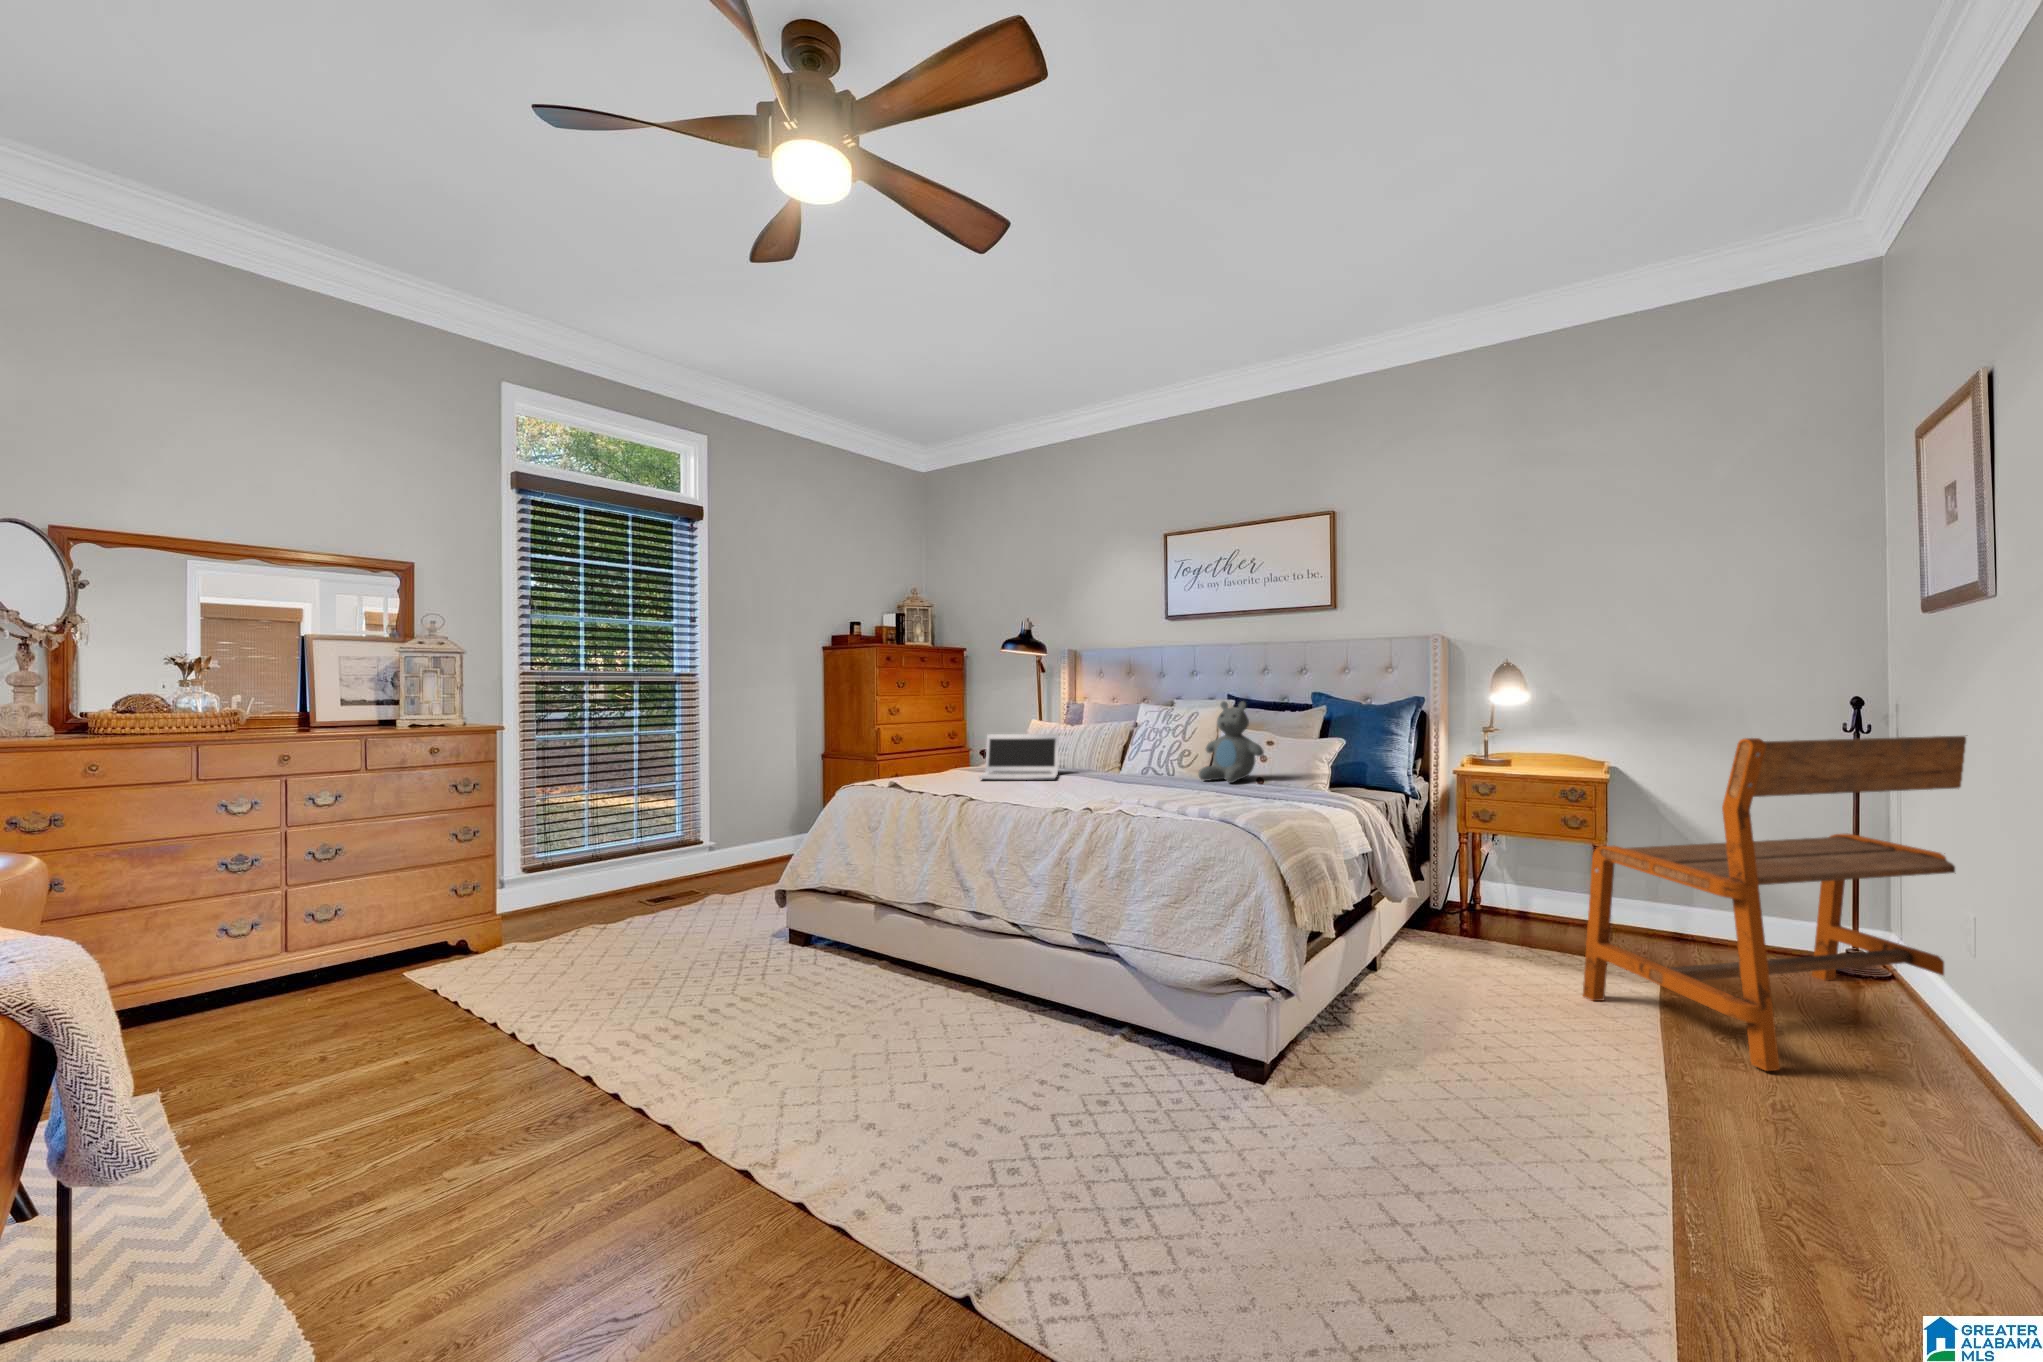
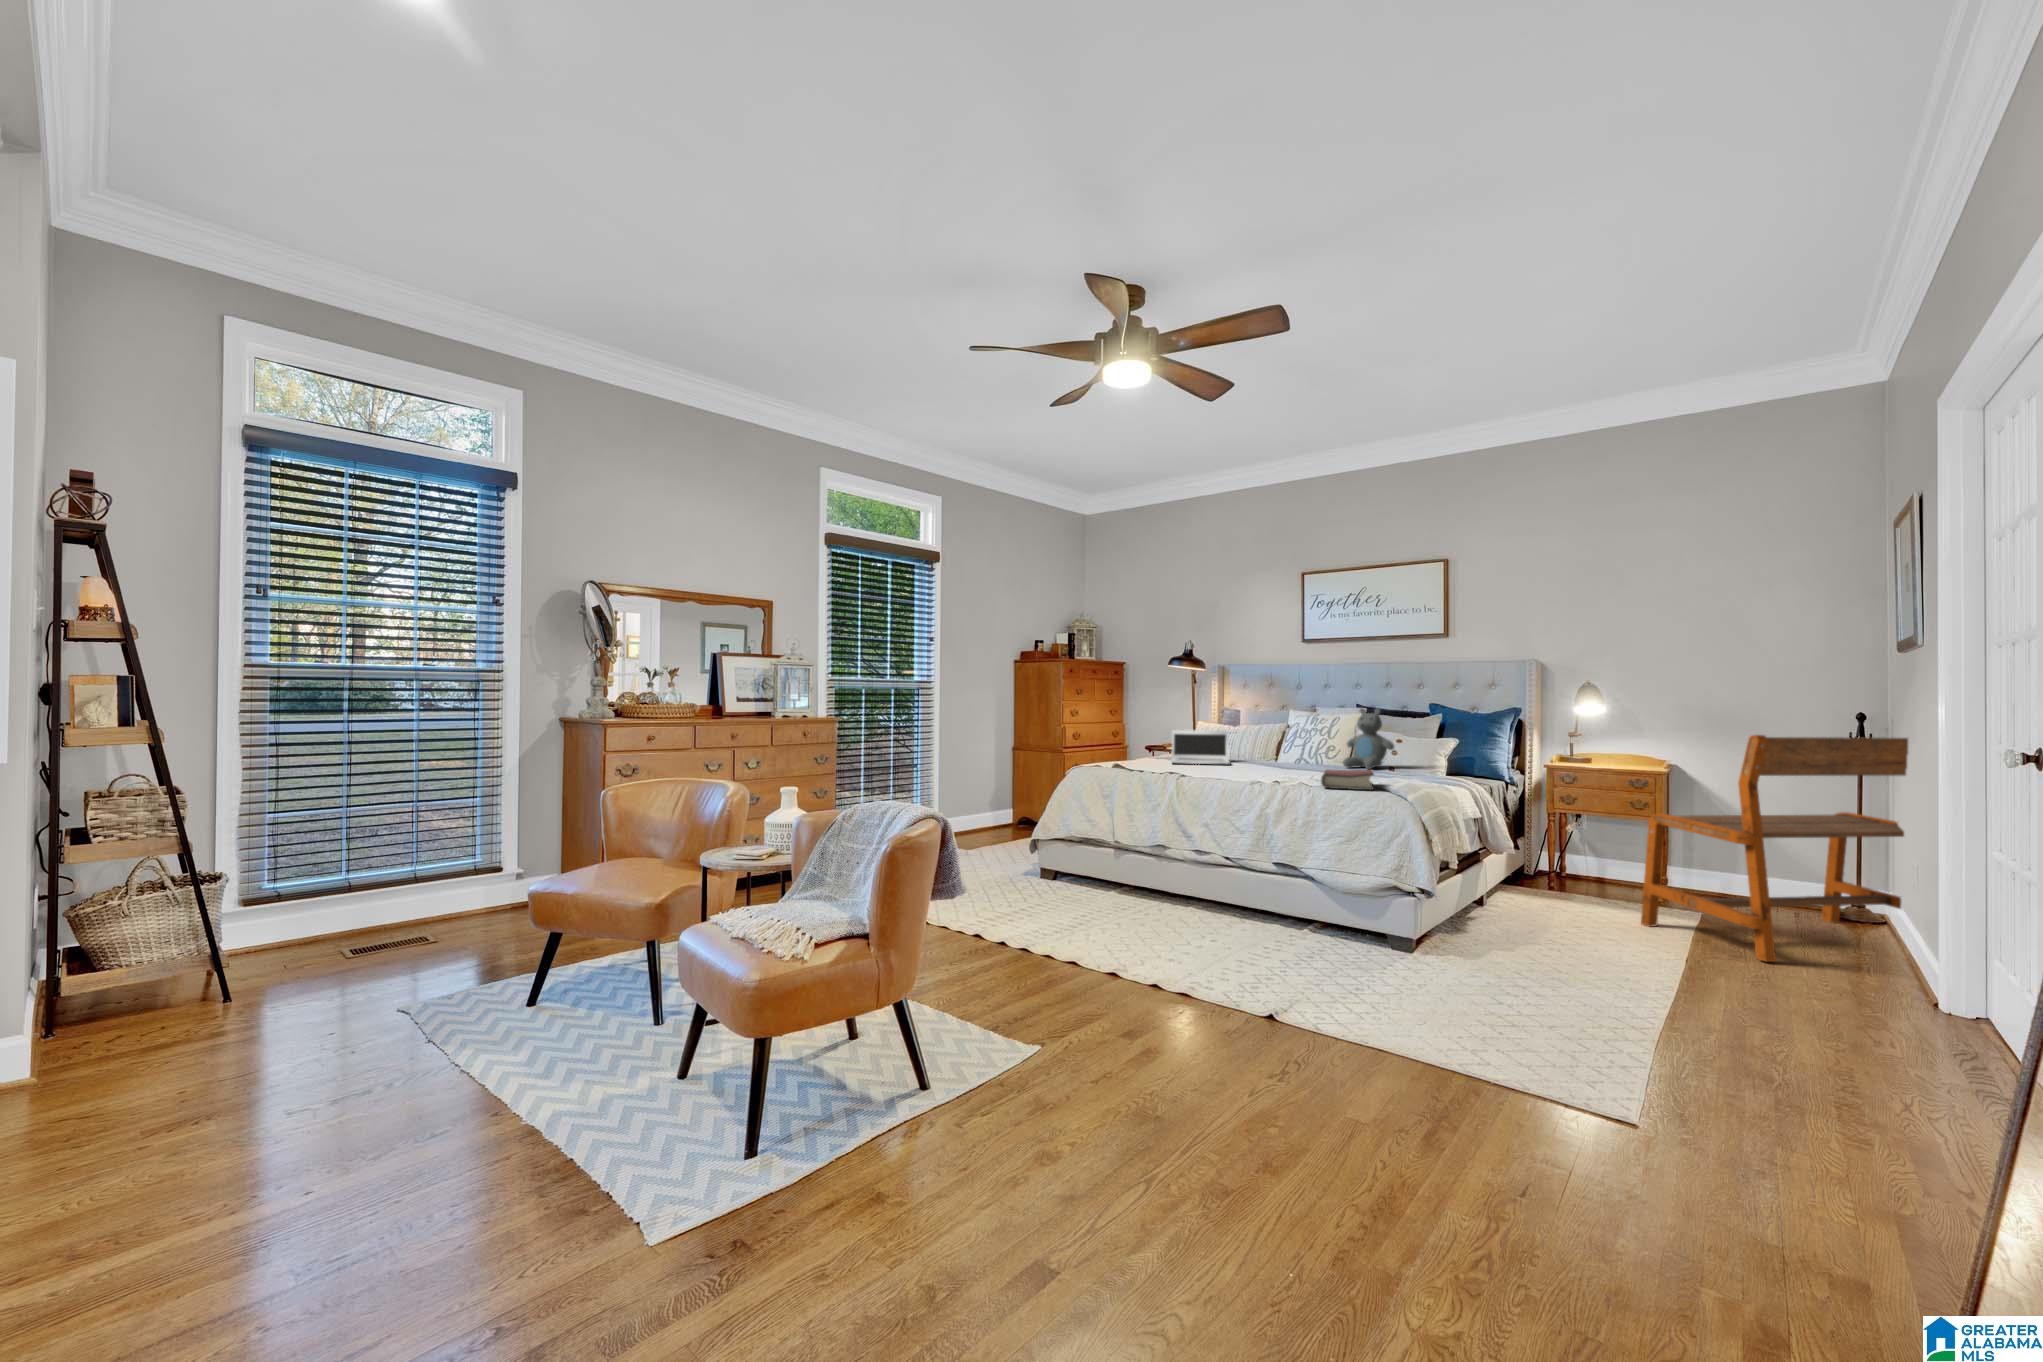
hardback book: none [1143,792,1221,827] -> present [1321,769,1374,790]

